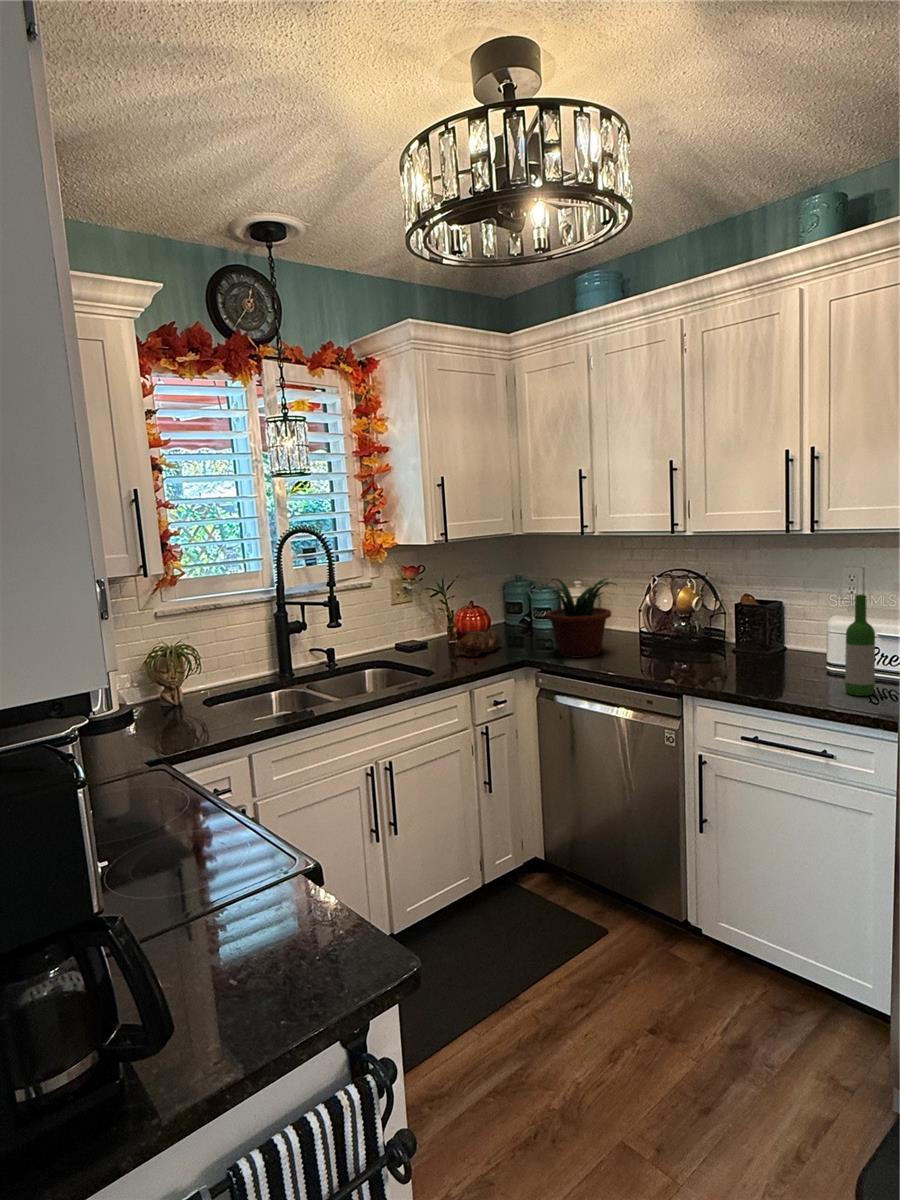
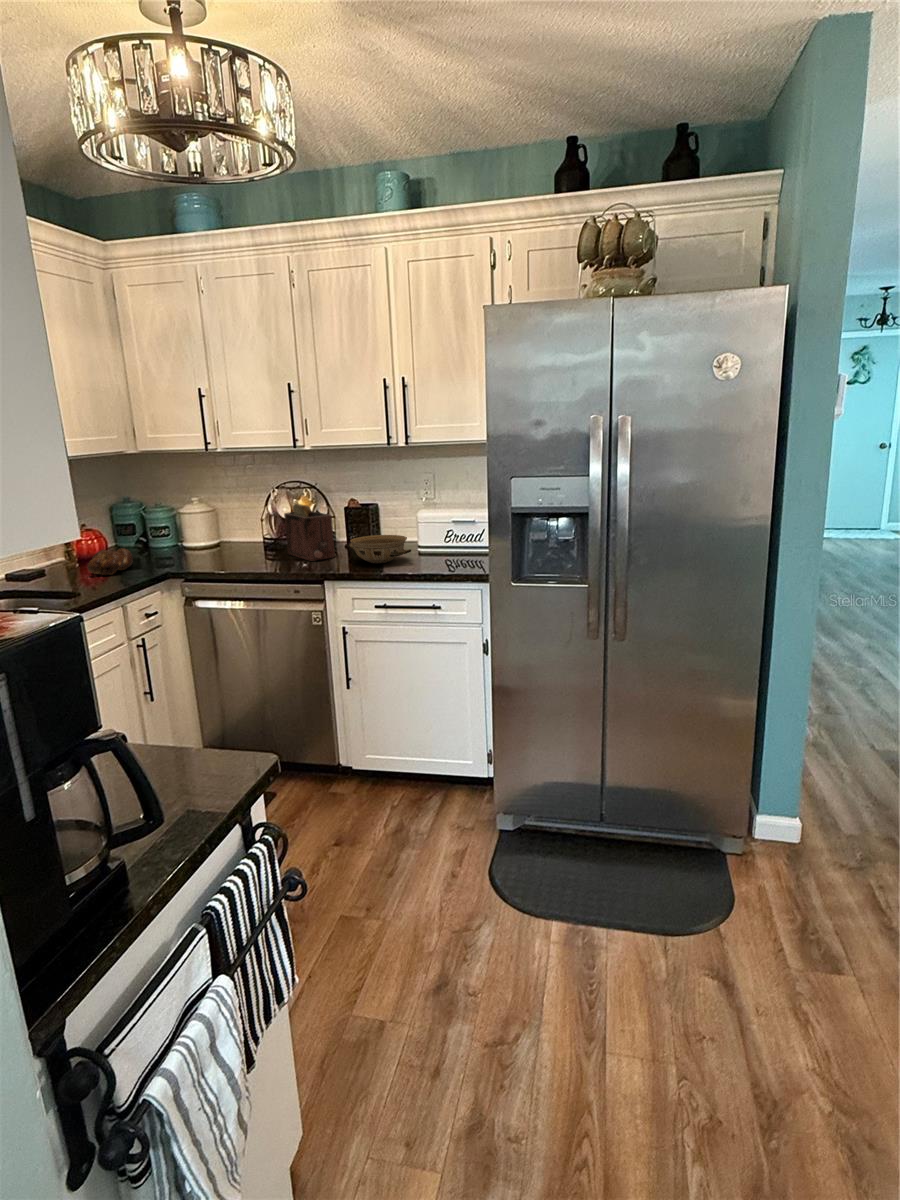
potted plant: present [539,578,616,657] -> none [170,491,247,565]
wine bottle: present [845,594,875,696] -> none [439,490,459,563]
toaster: none [657,597,709,666] -> present [284,504,335,561]
ceramic bowl: none [722,644,802,682] -> present [349,535,411,564]

